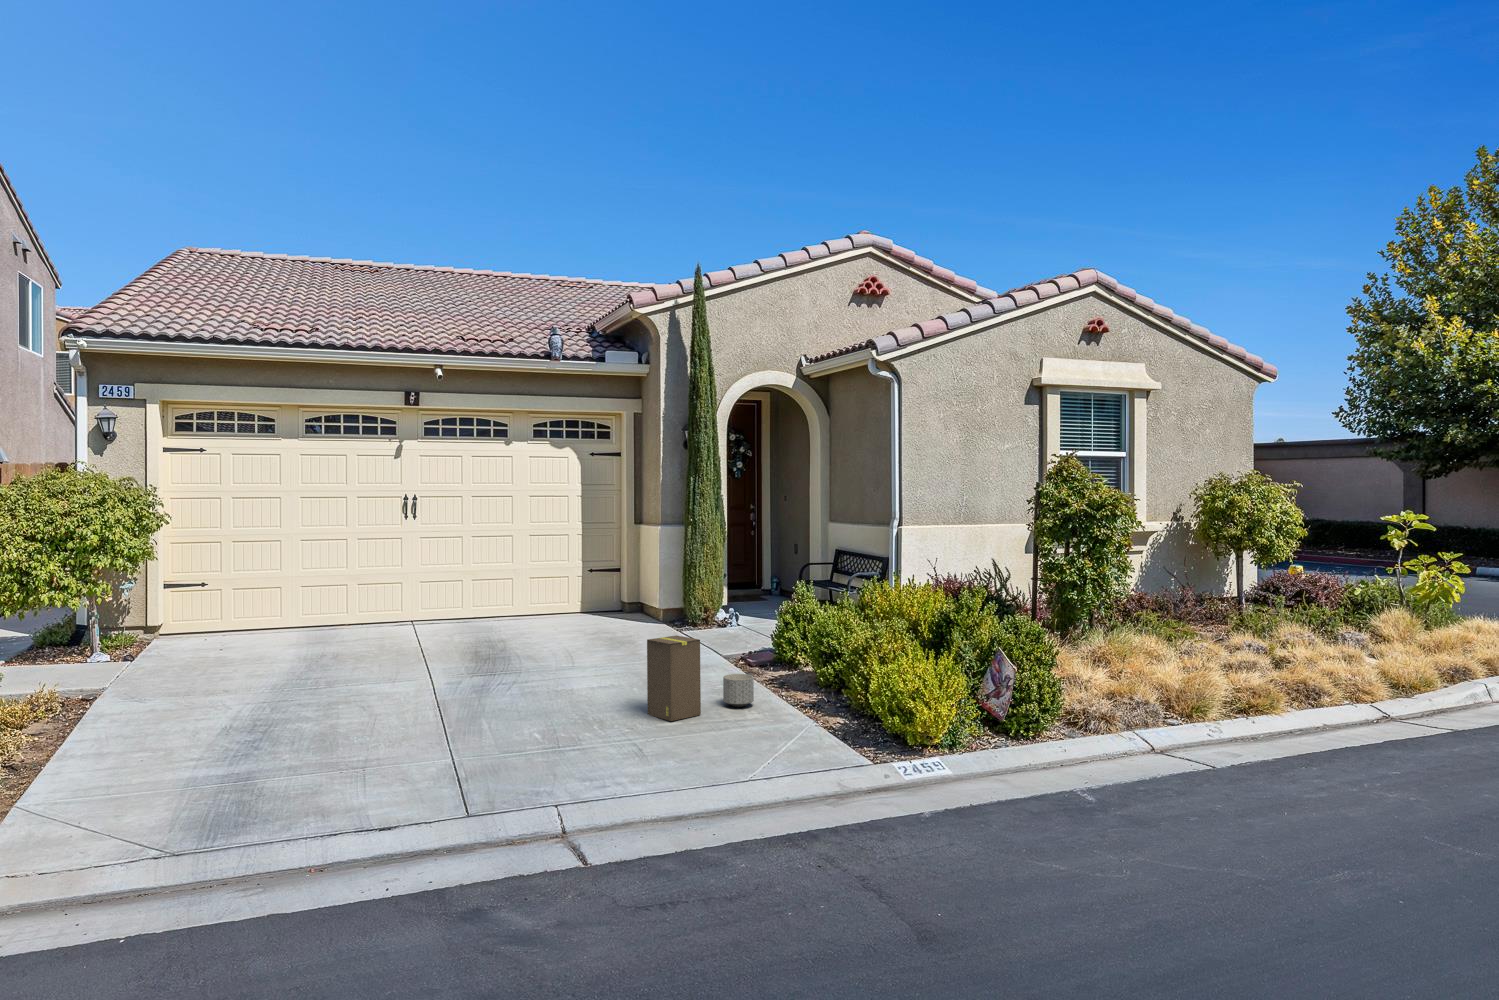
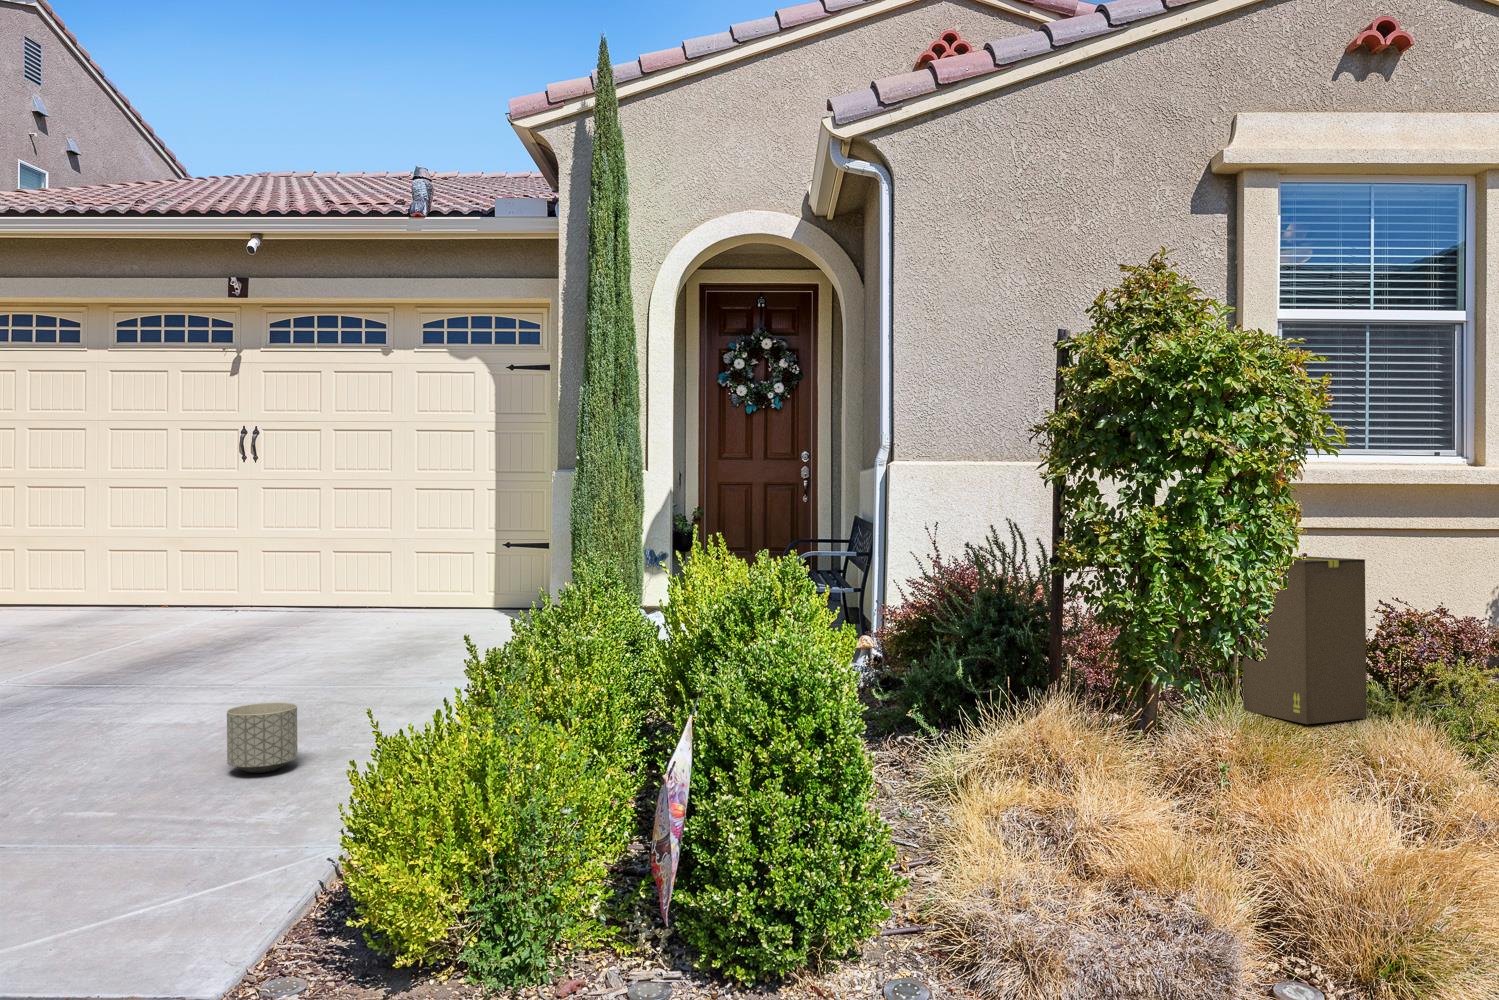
cardboard box: present [647,635,701,721] -> present [1243,556,1367,724]

